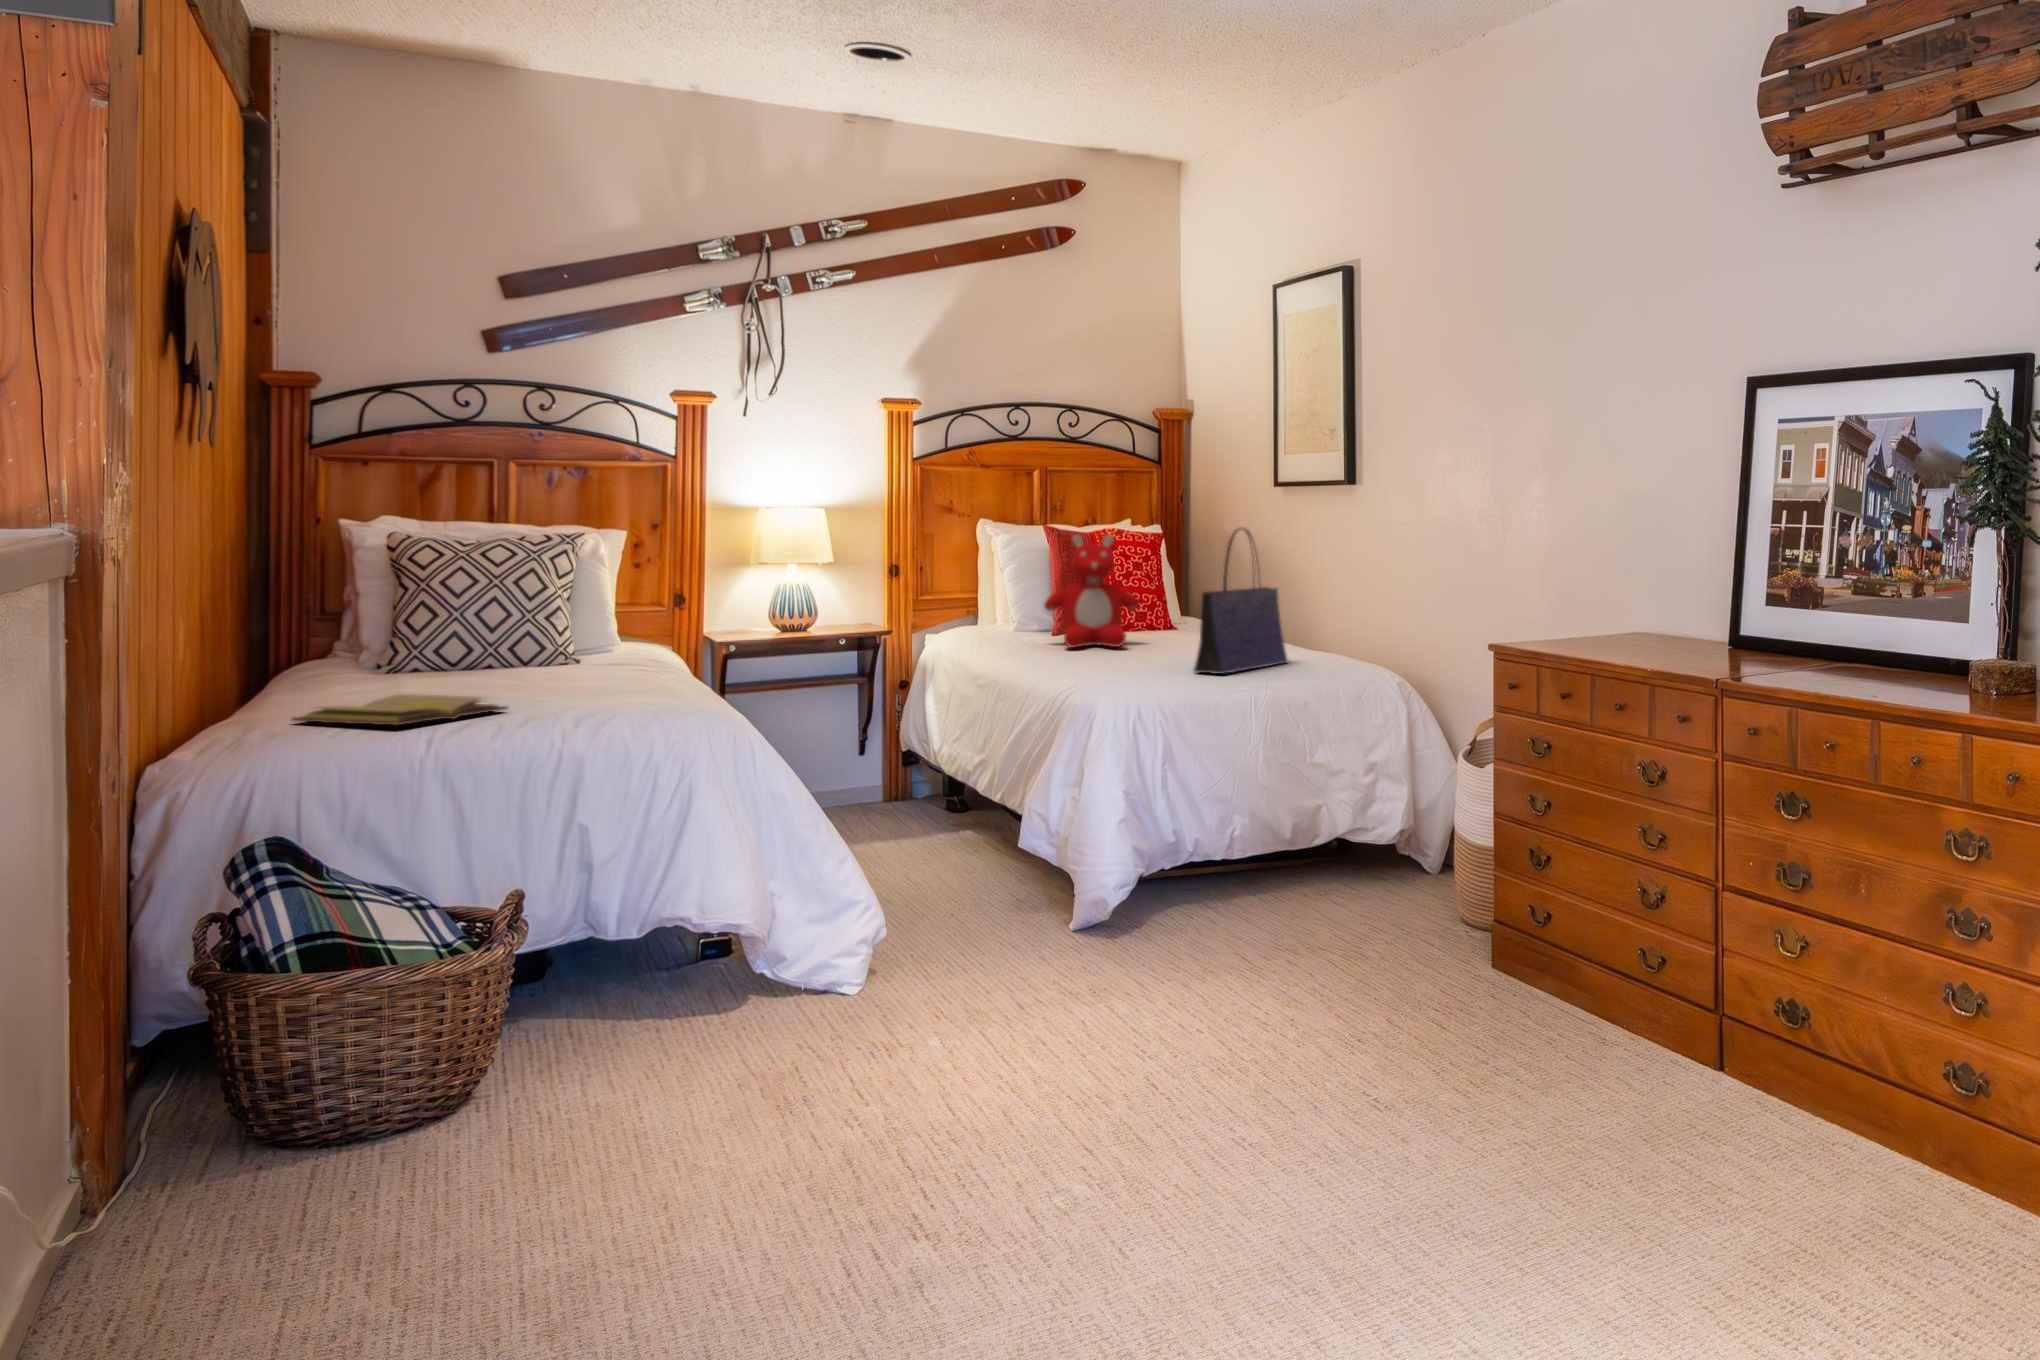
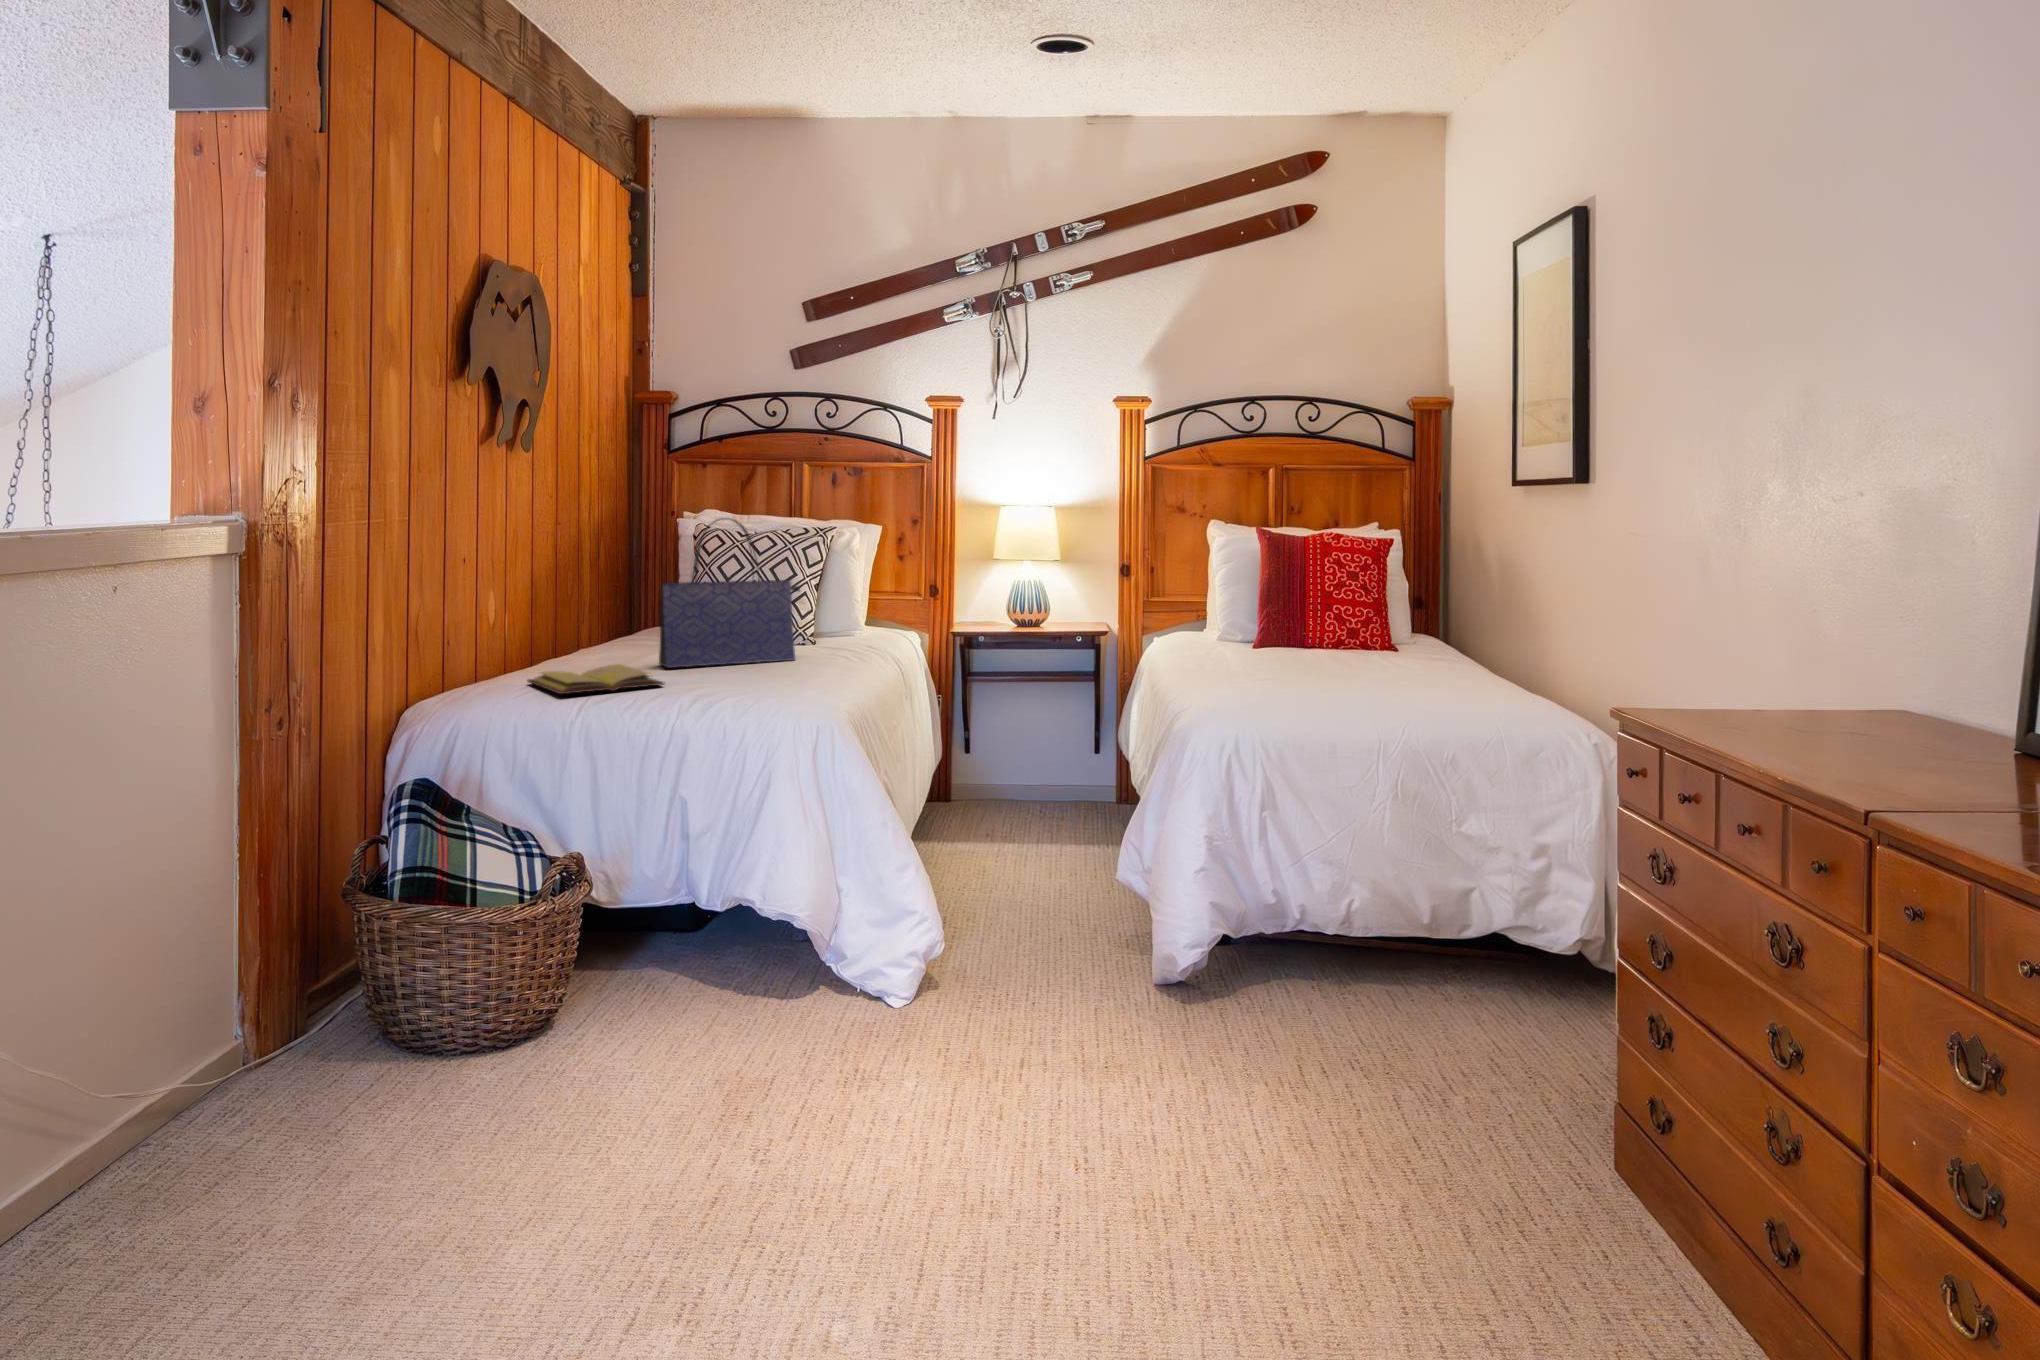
tote bag: present [1194,529,1288,674] -> present [659,518,800,668]
teddy bear: present [1044,534,1140,648] -> none [1219,536,1313,655]

